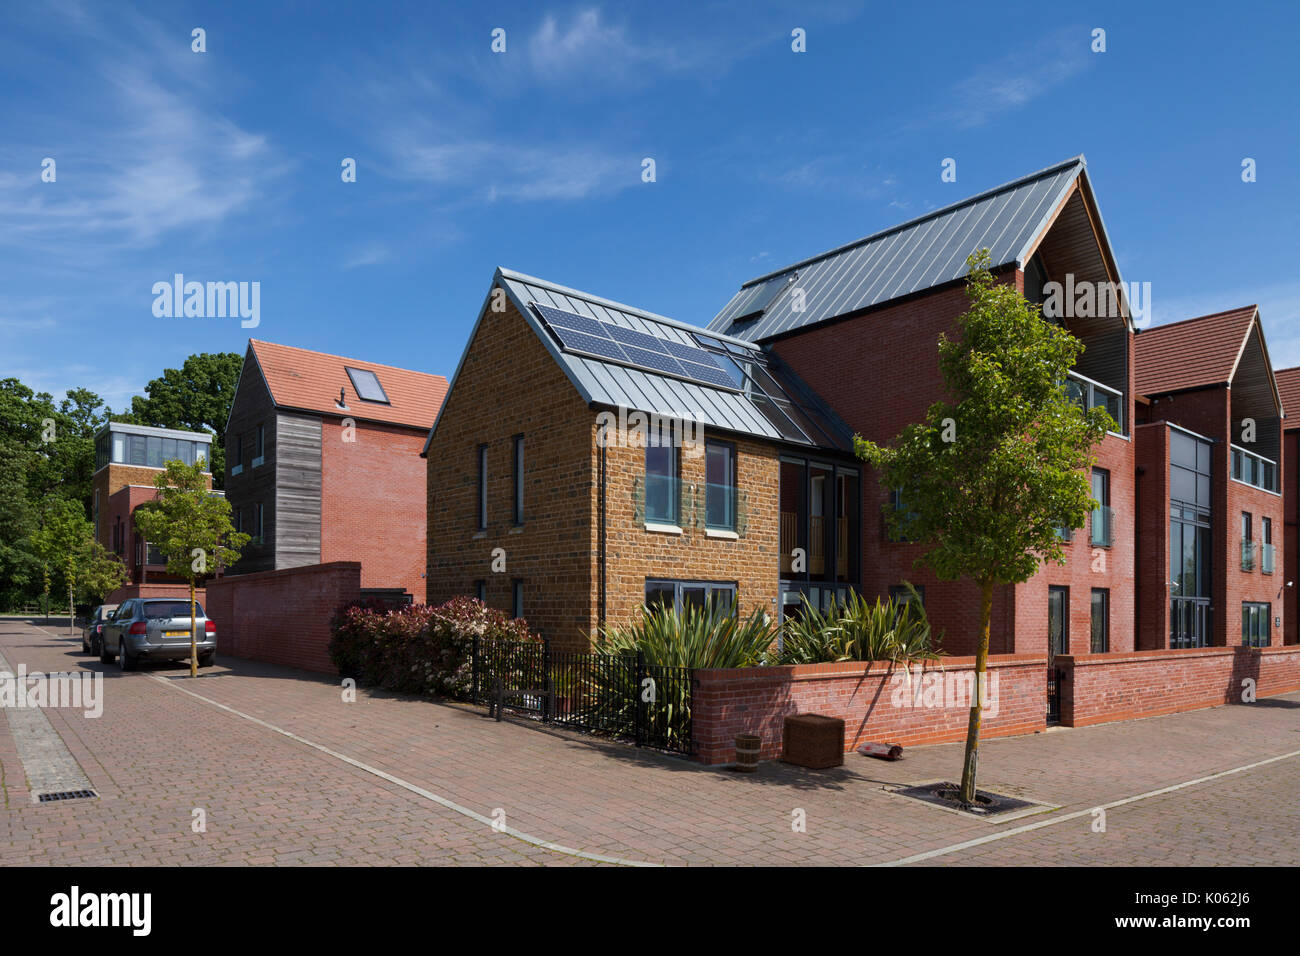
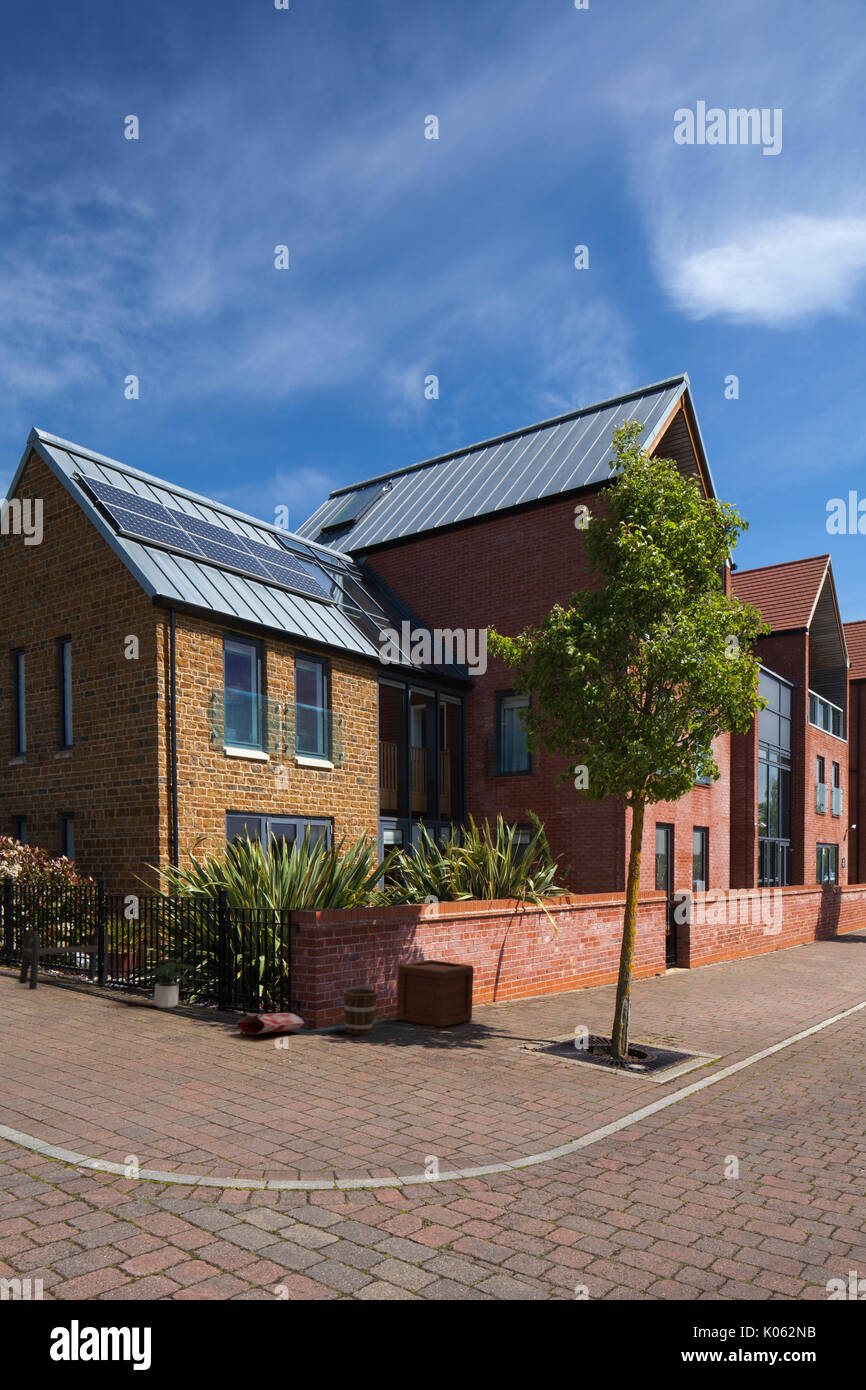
potted plant: none [578,703,620,742] -> present [140,958,195,1008]
bag: present [855,742,903,760] -> present [237,1012,304,1037]

